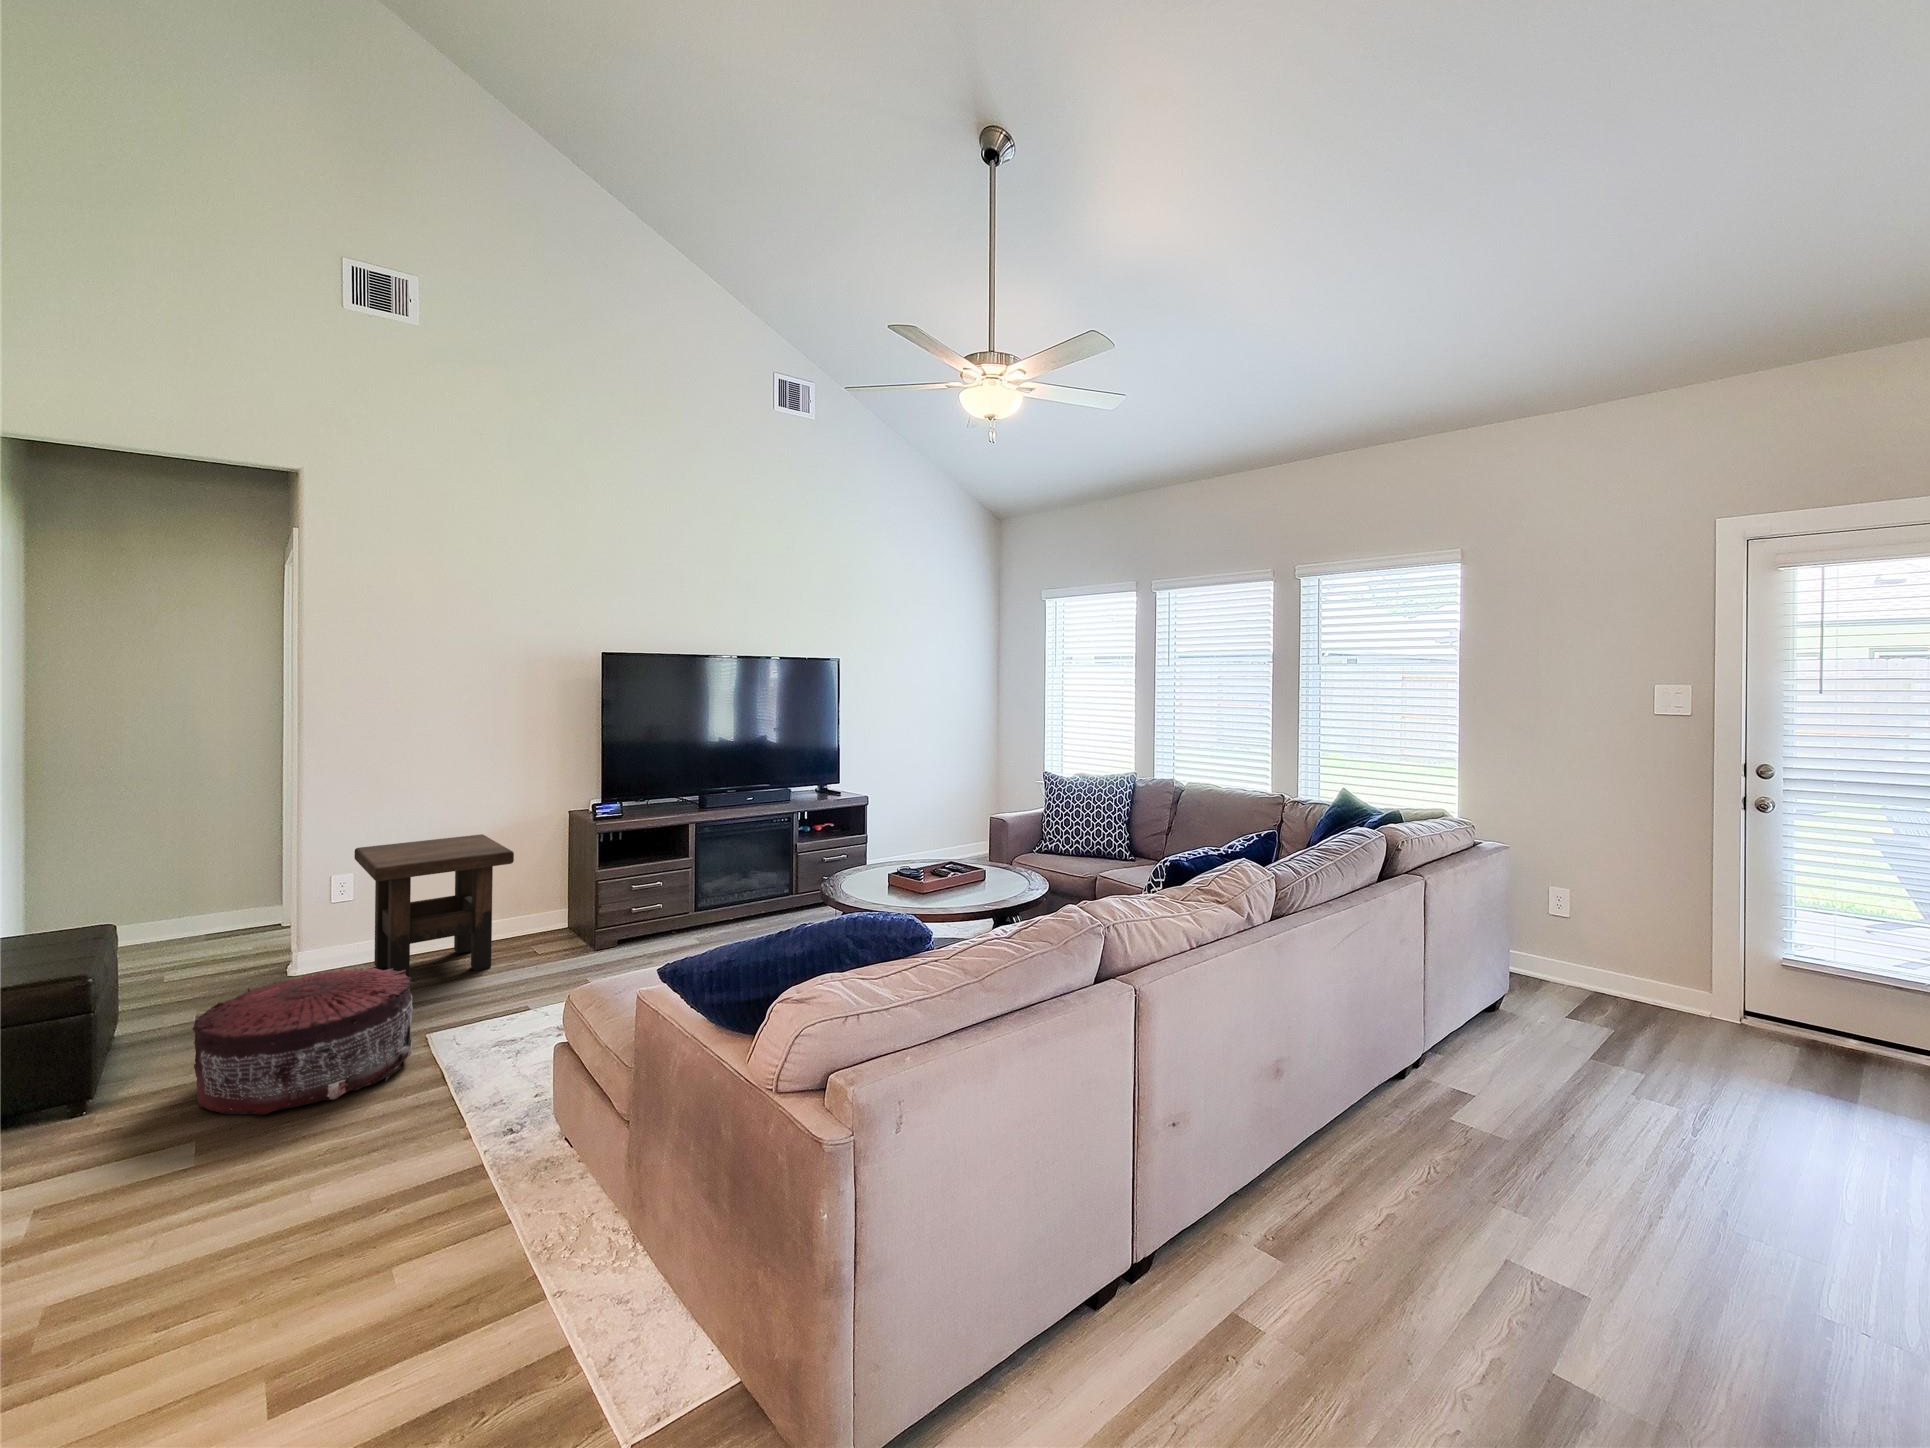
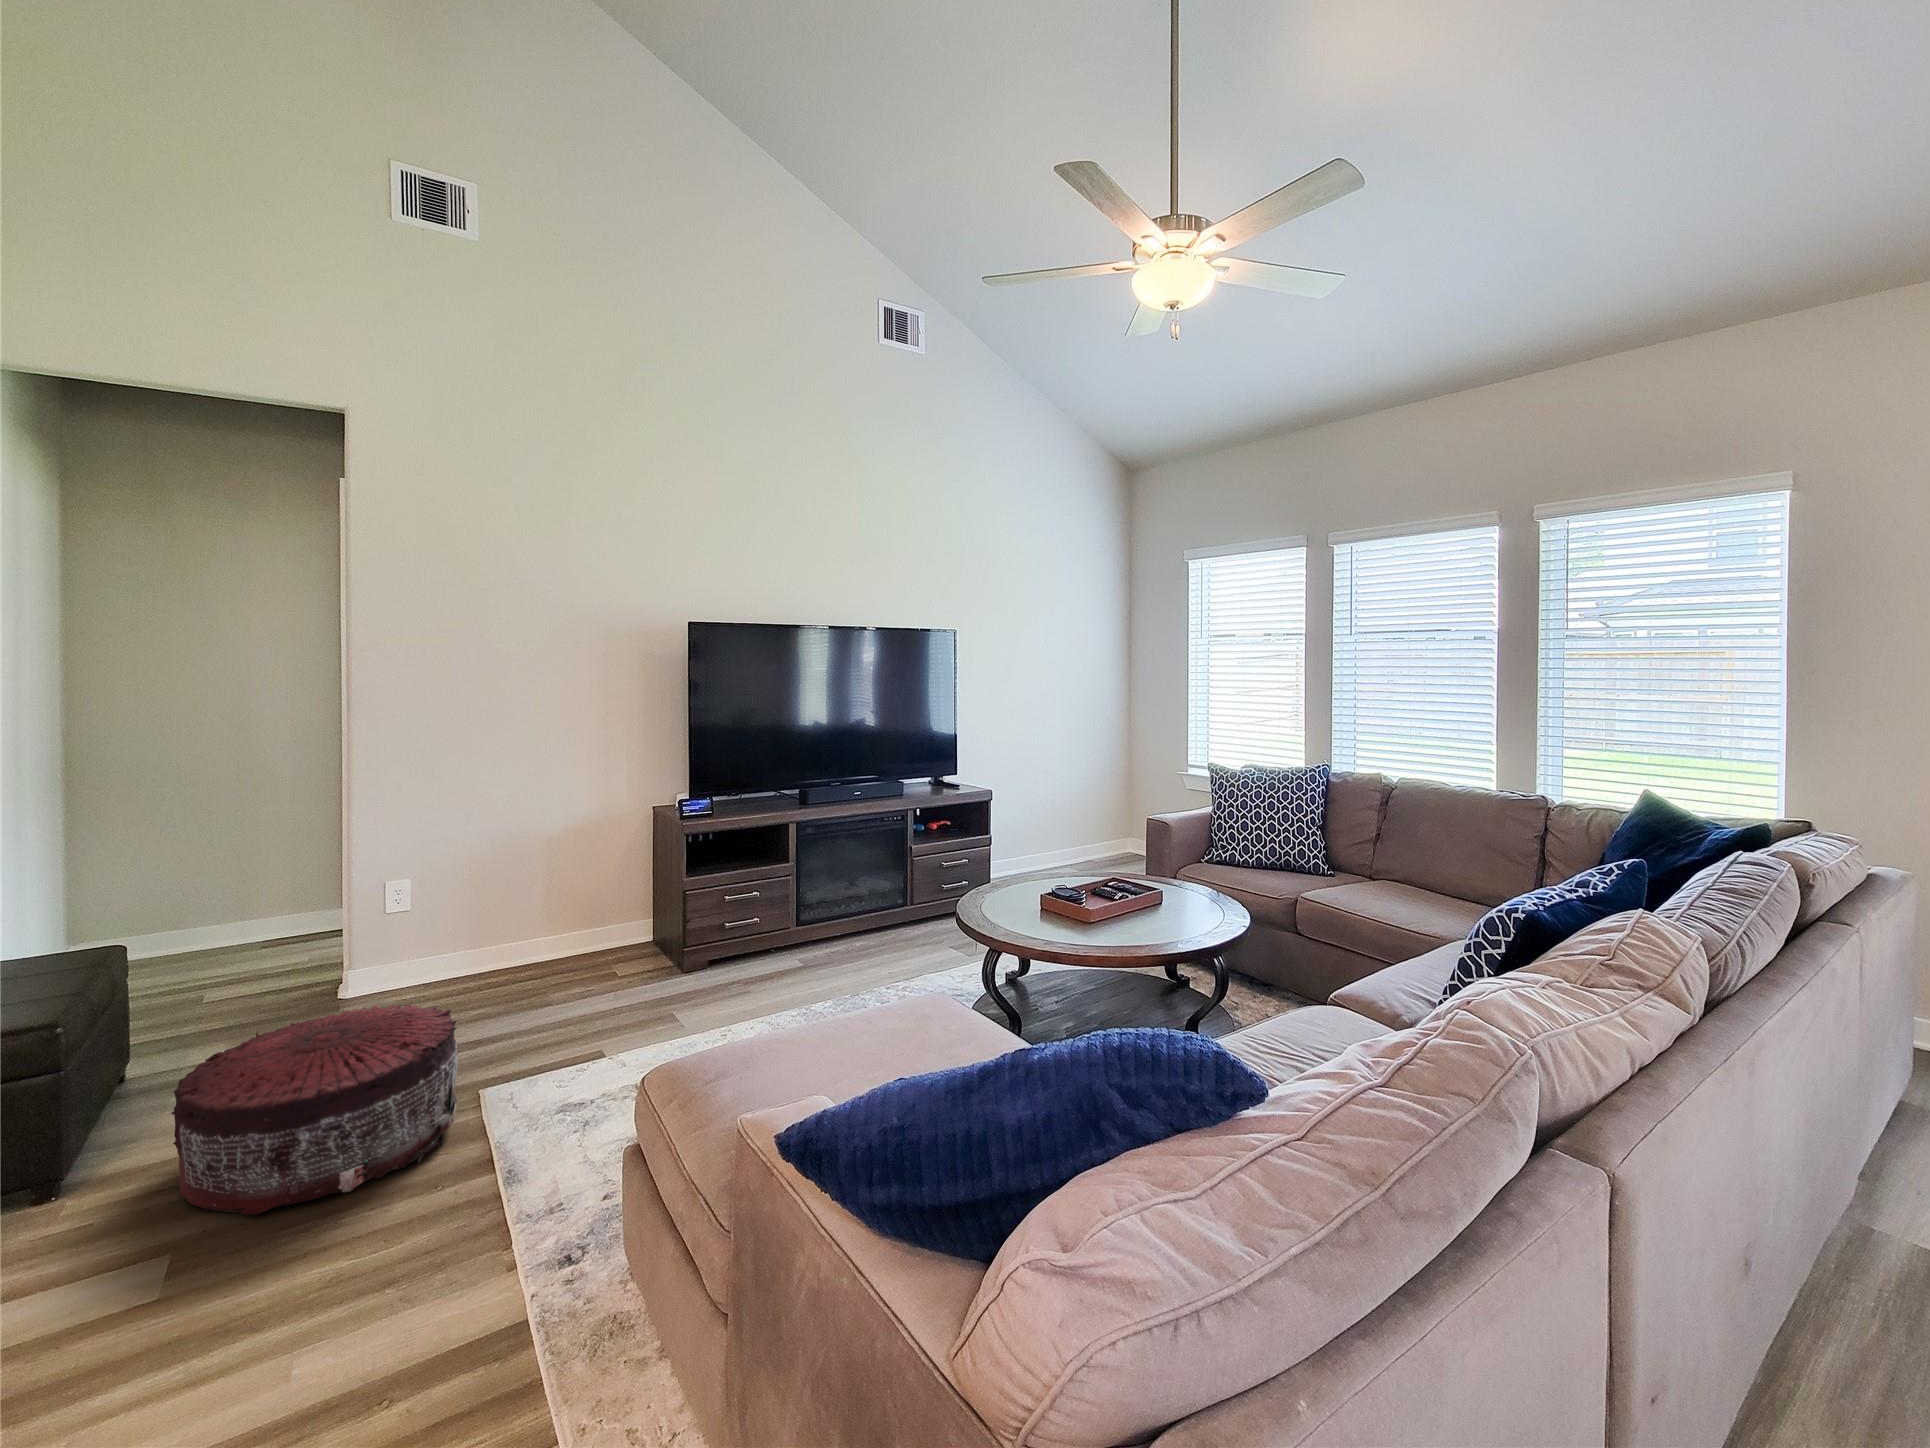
side table: present [354,834,514,977] -> none [411,833,589,1019]

